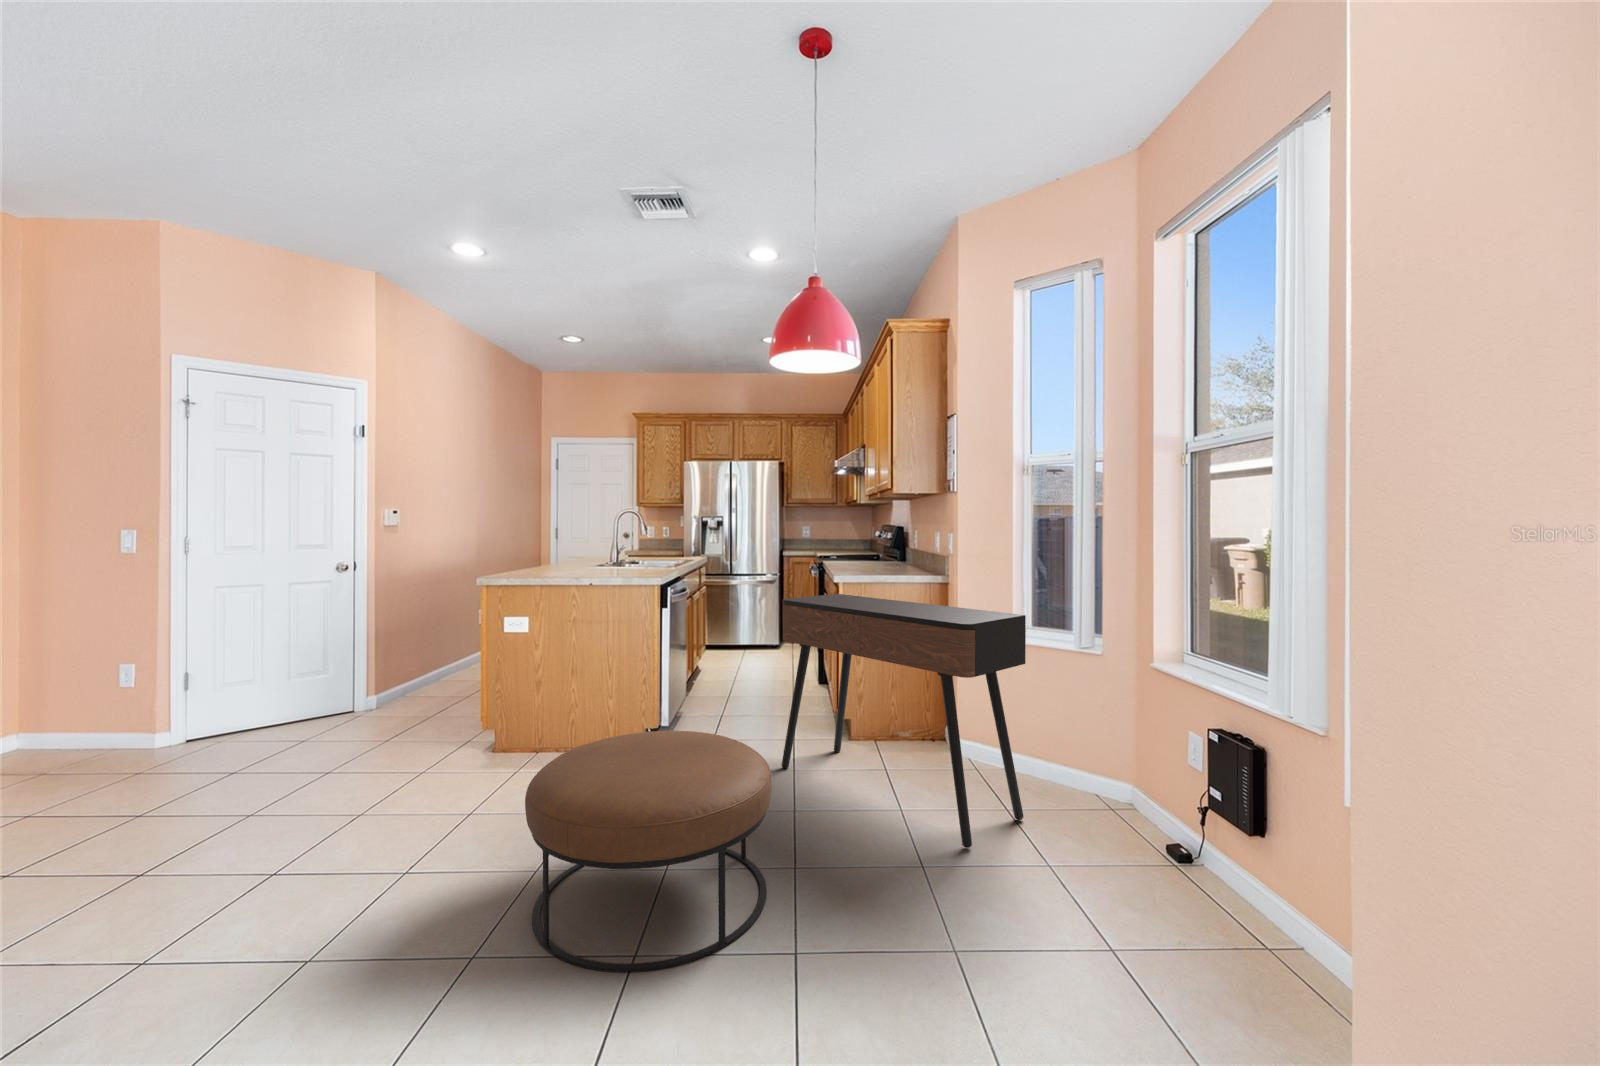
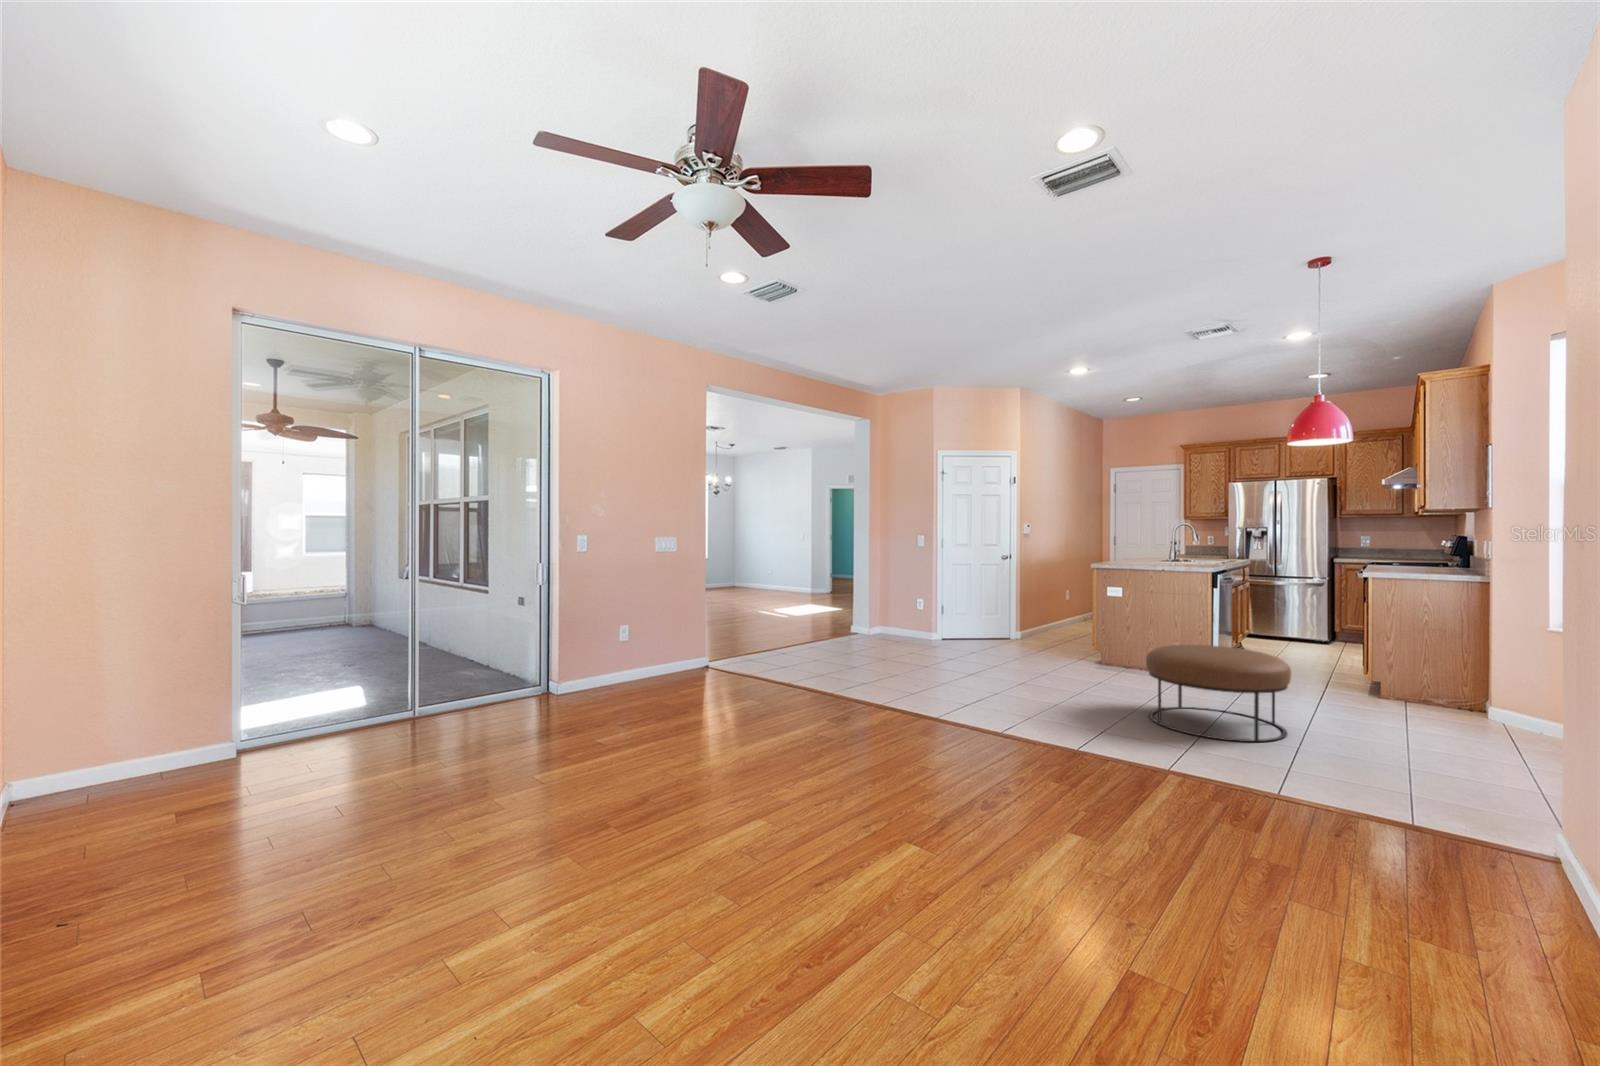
console table: present [782,594,1026,848] -> none [1311,584,1532,751]

